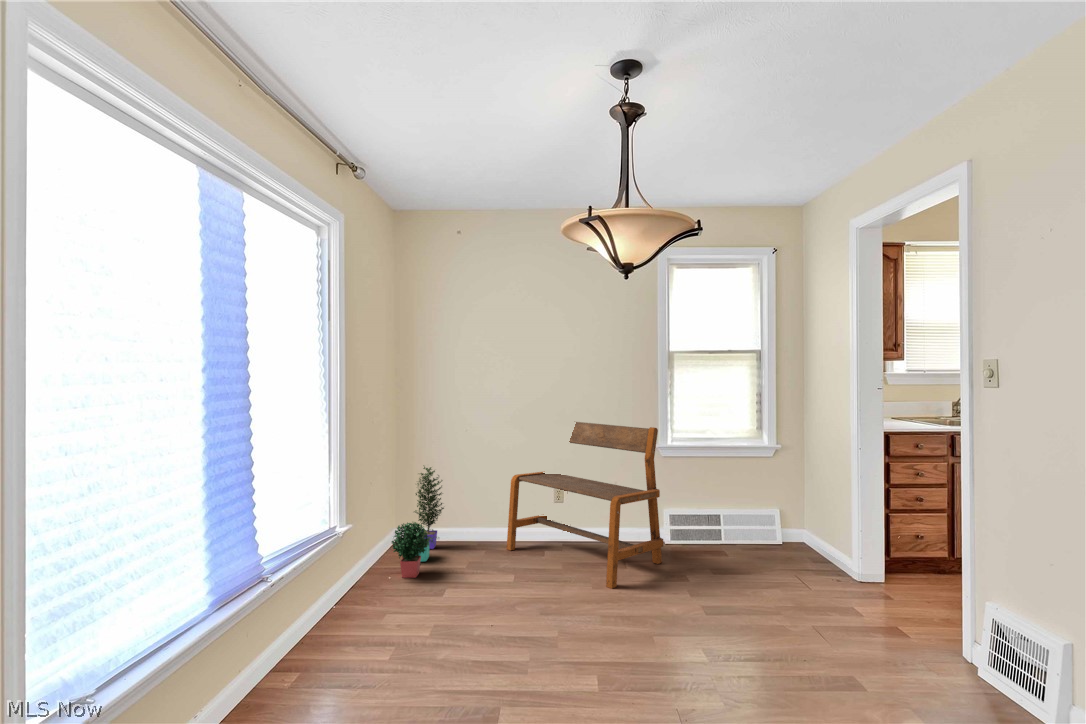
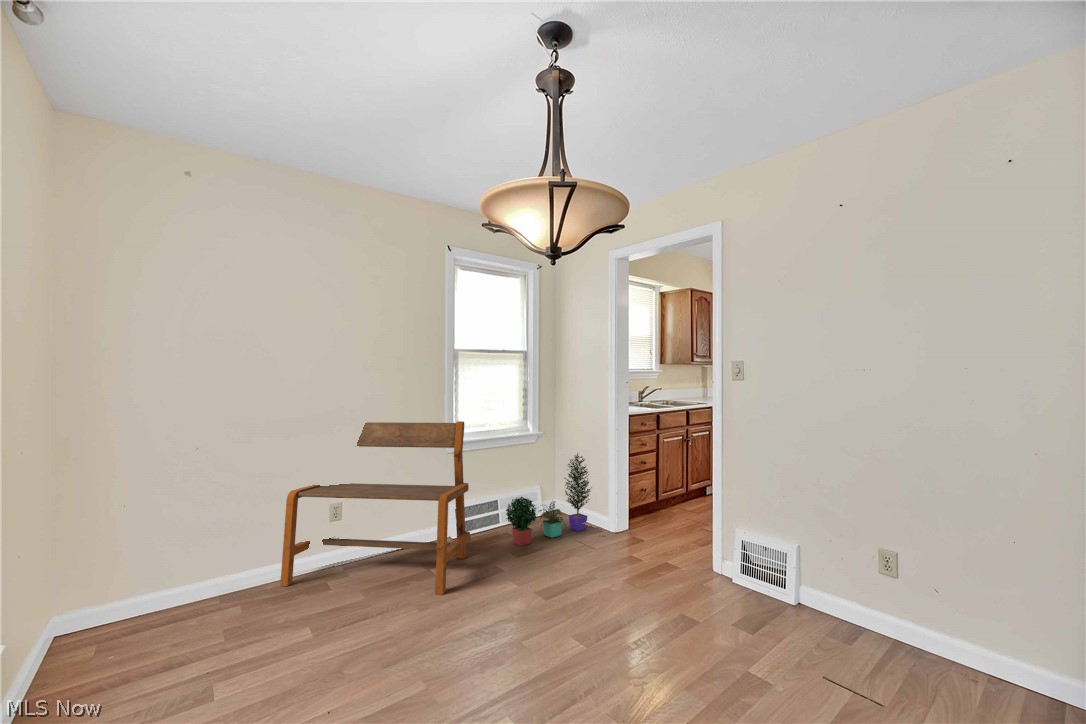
potted plant: present [392,466,444,578] -> present [506,453,592,546]

